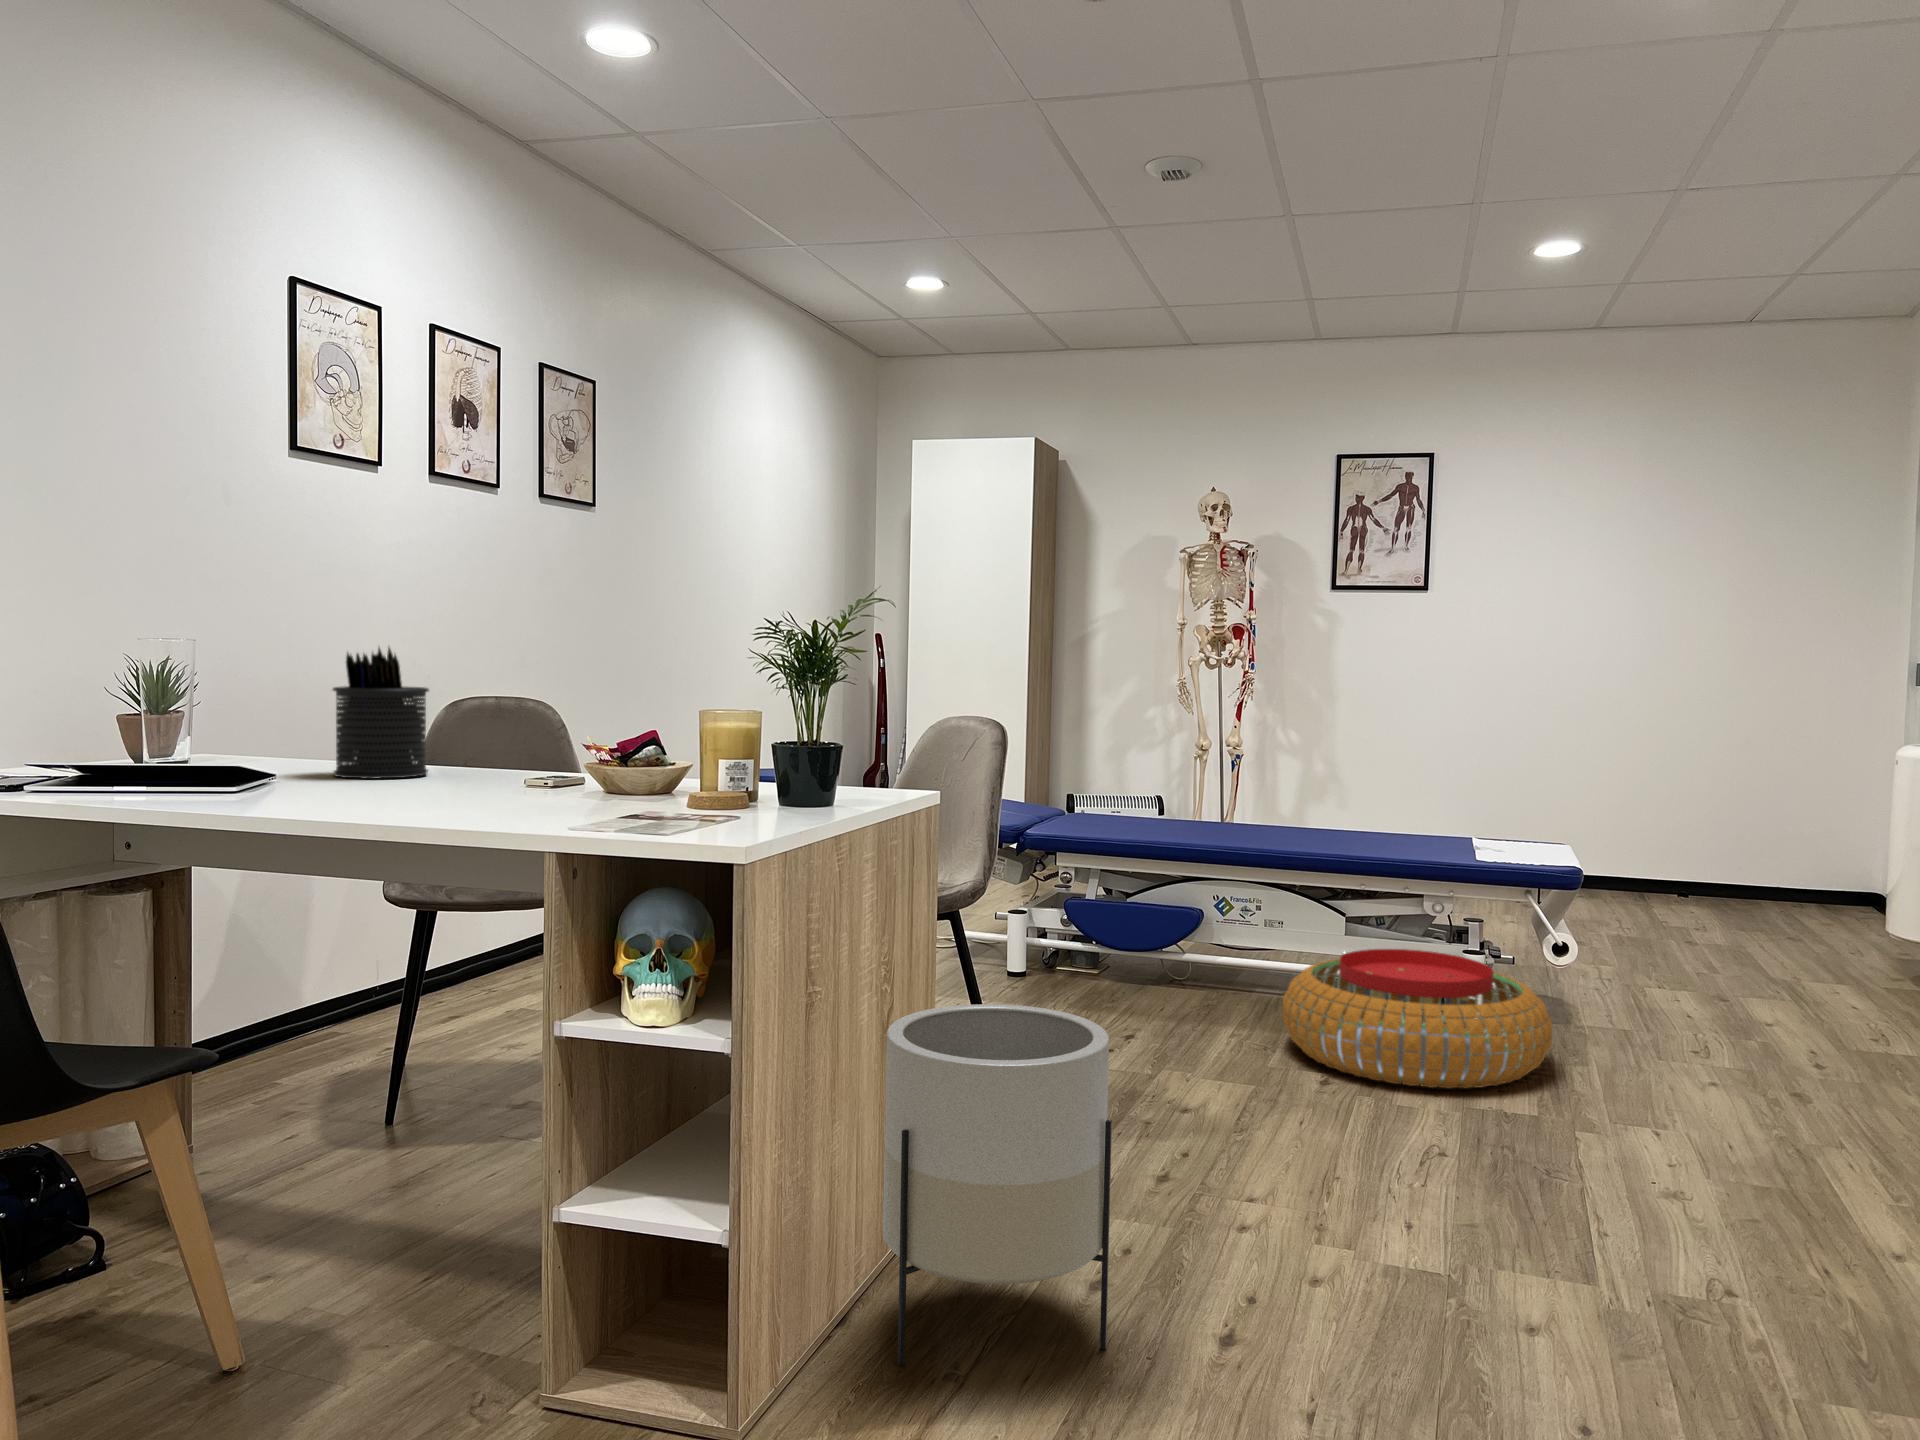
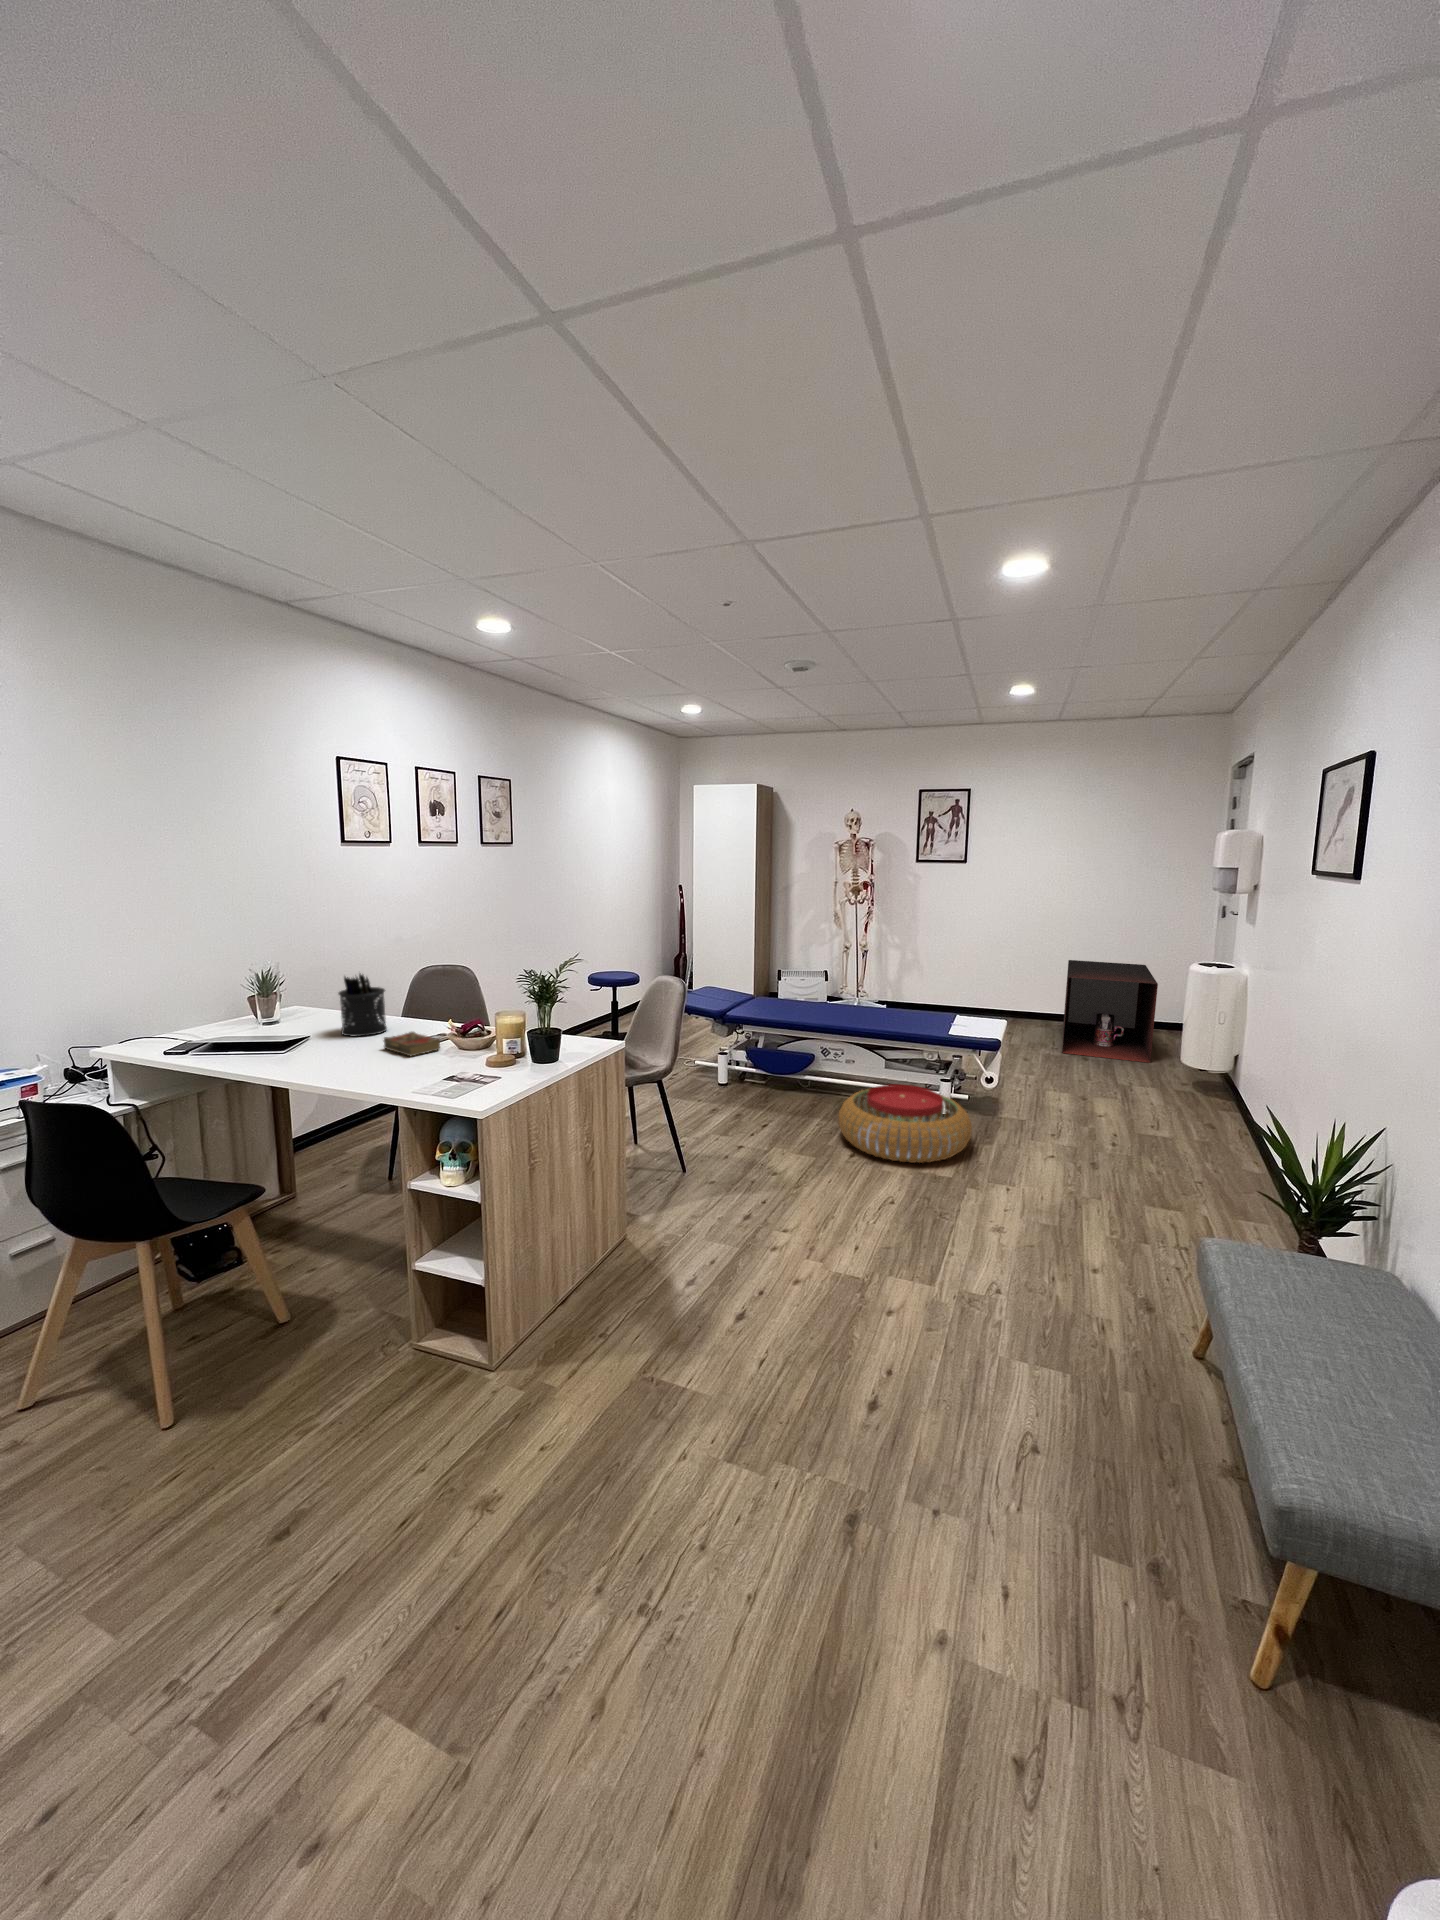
book: none [445,759,568,795] -> present [384,1032,440,1057]
storage cabinet: none [1617,765,1814,941] -> present [1062,960,1158,1063]
planter: present [883,1004,1112,1365] -> none [579,1153,684,1325]

